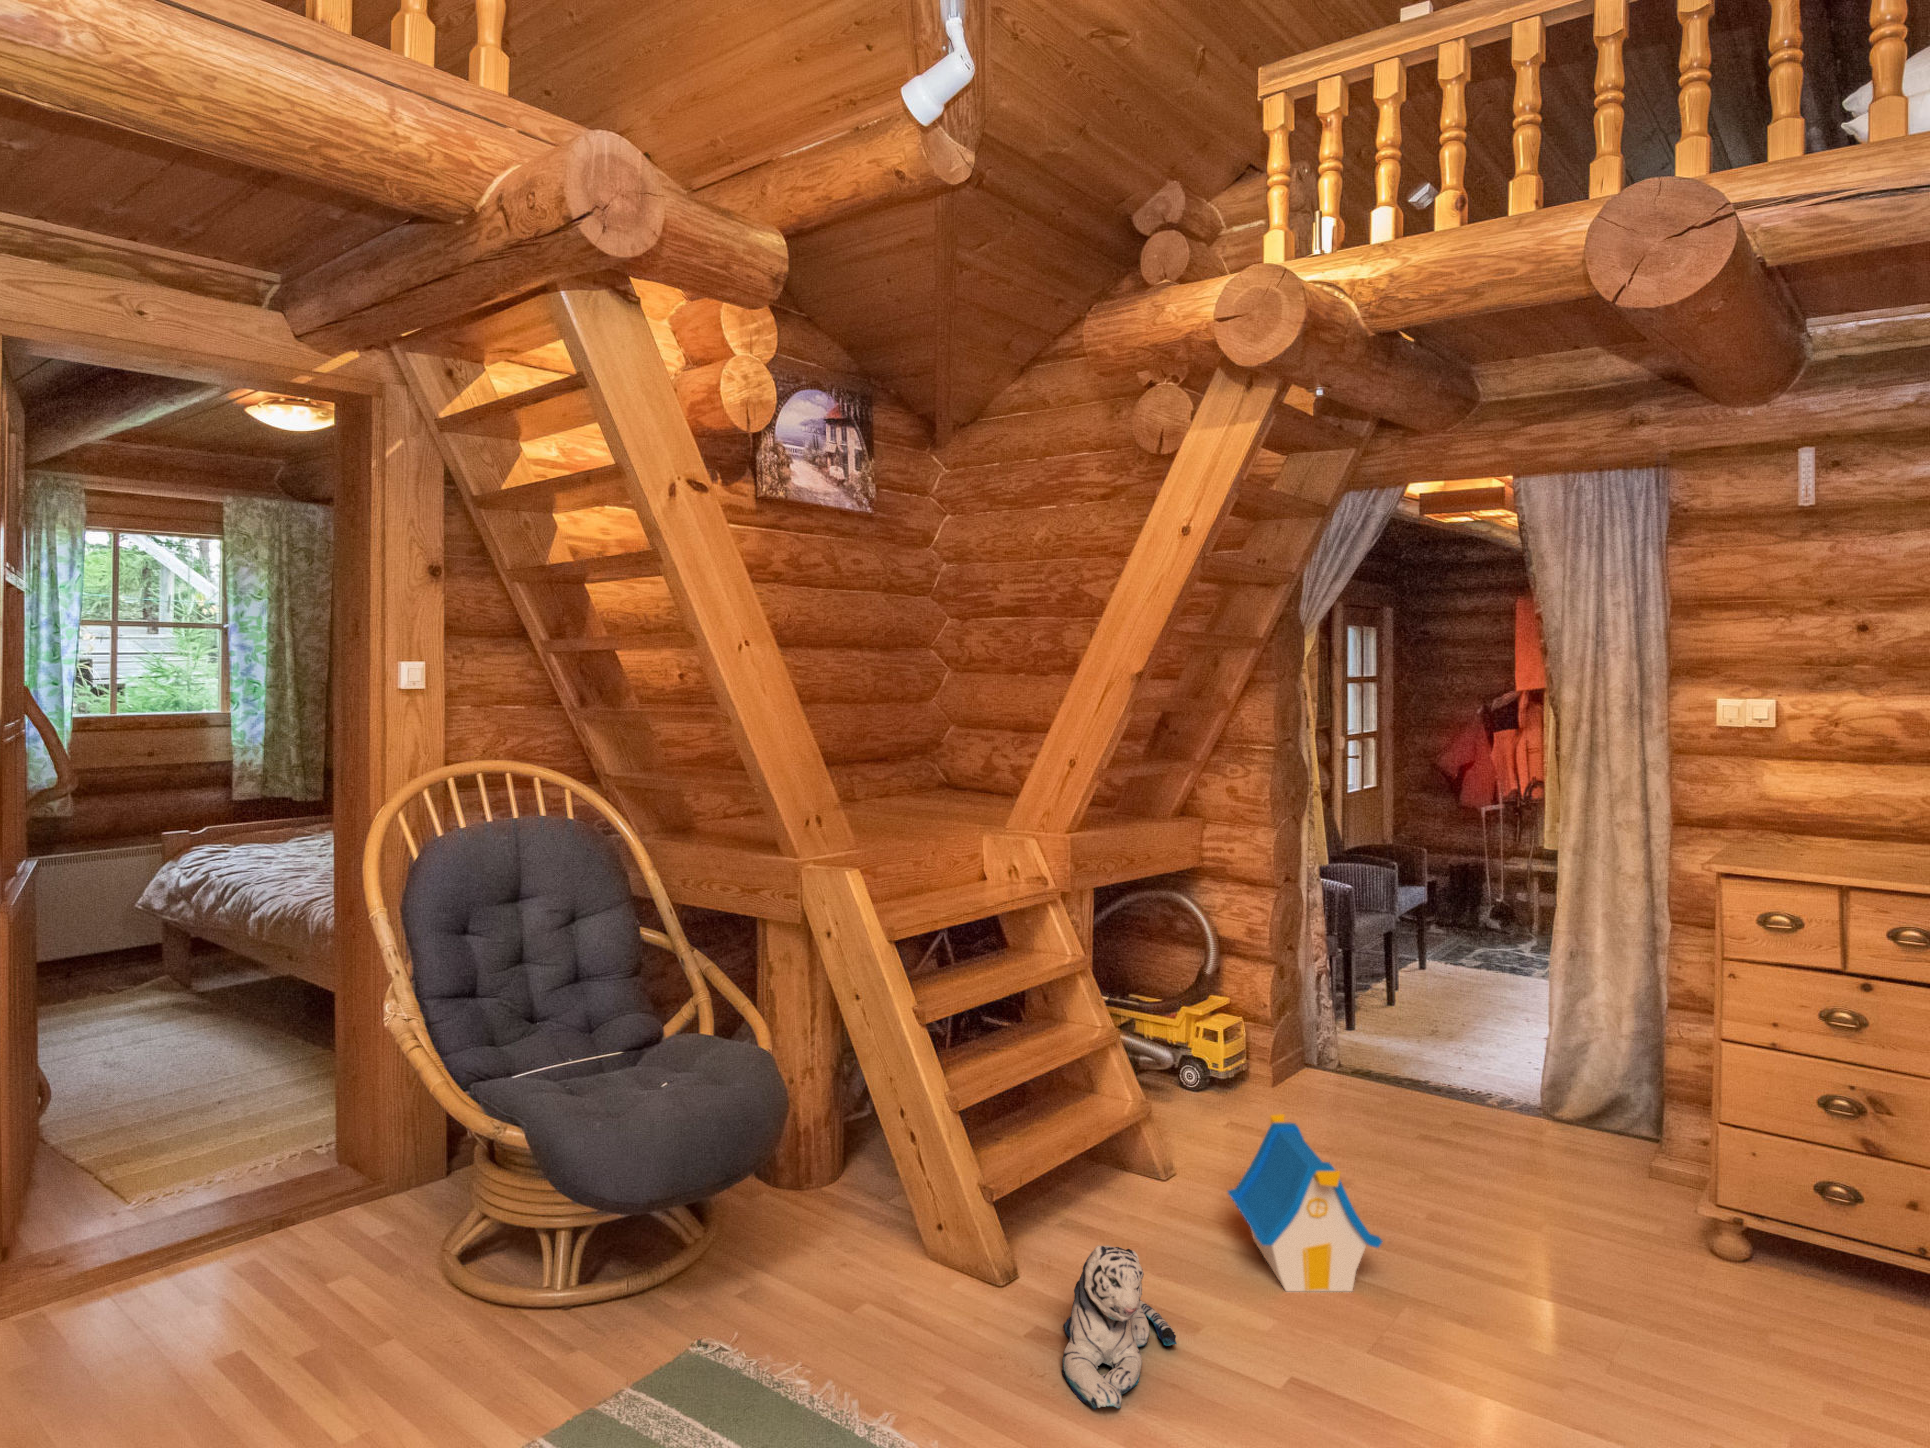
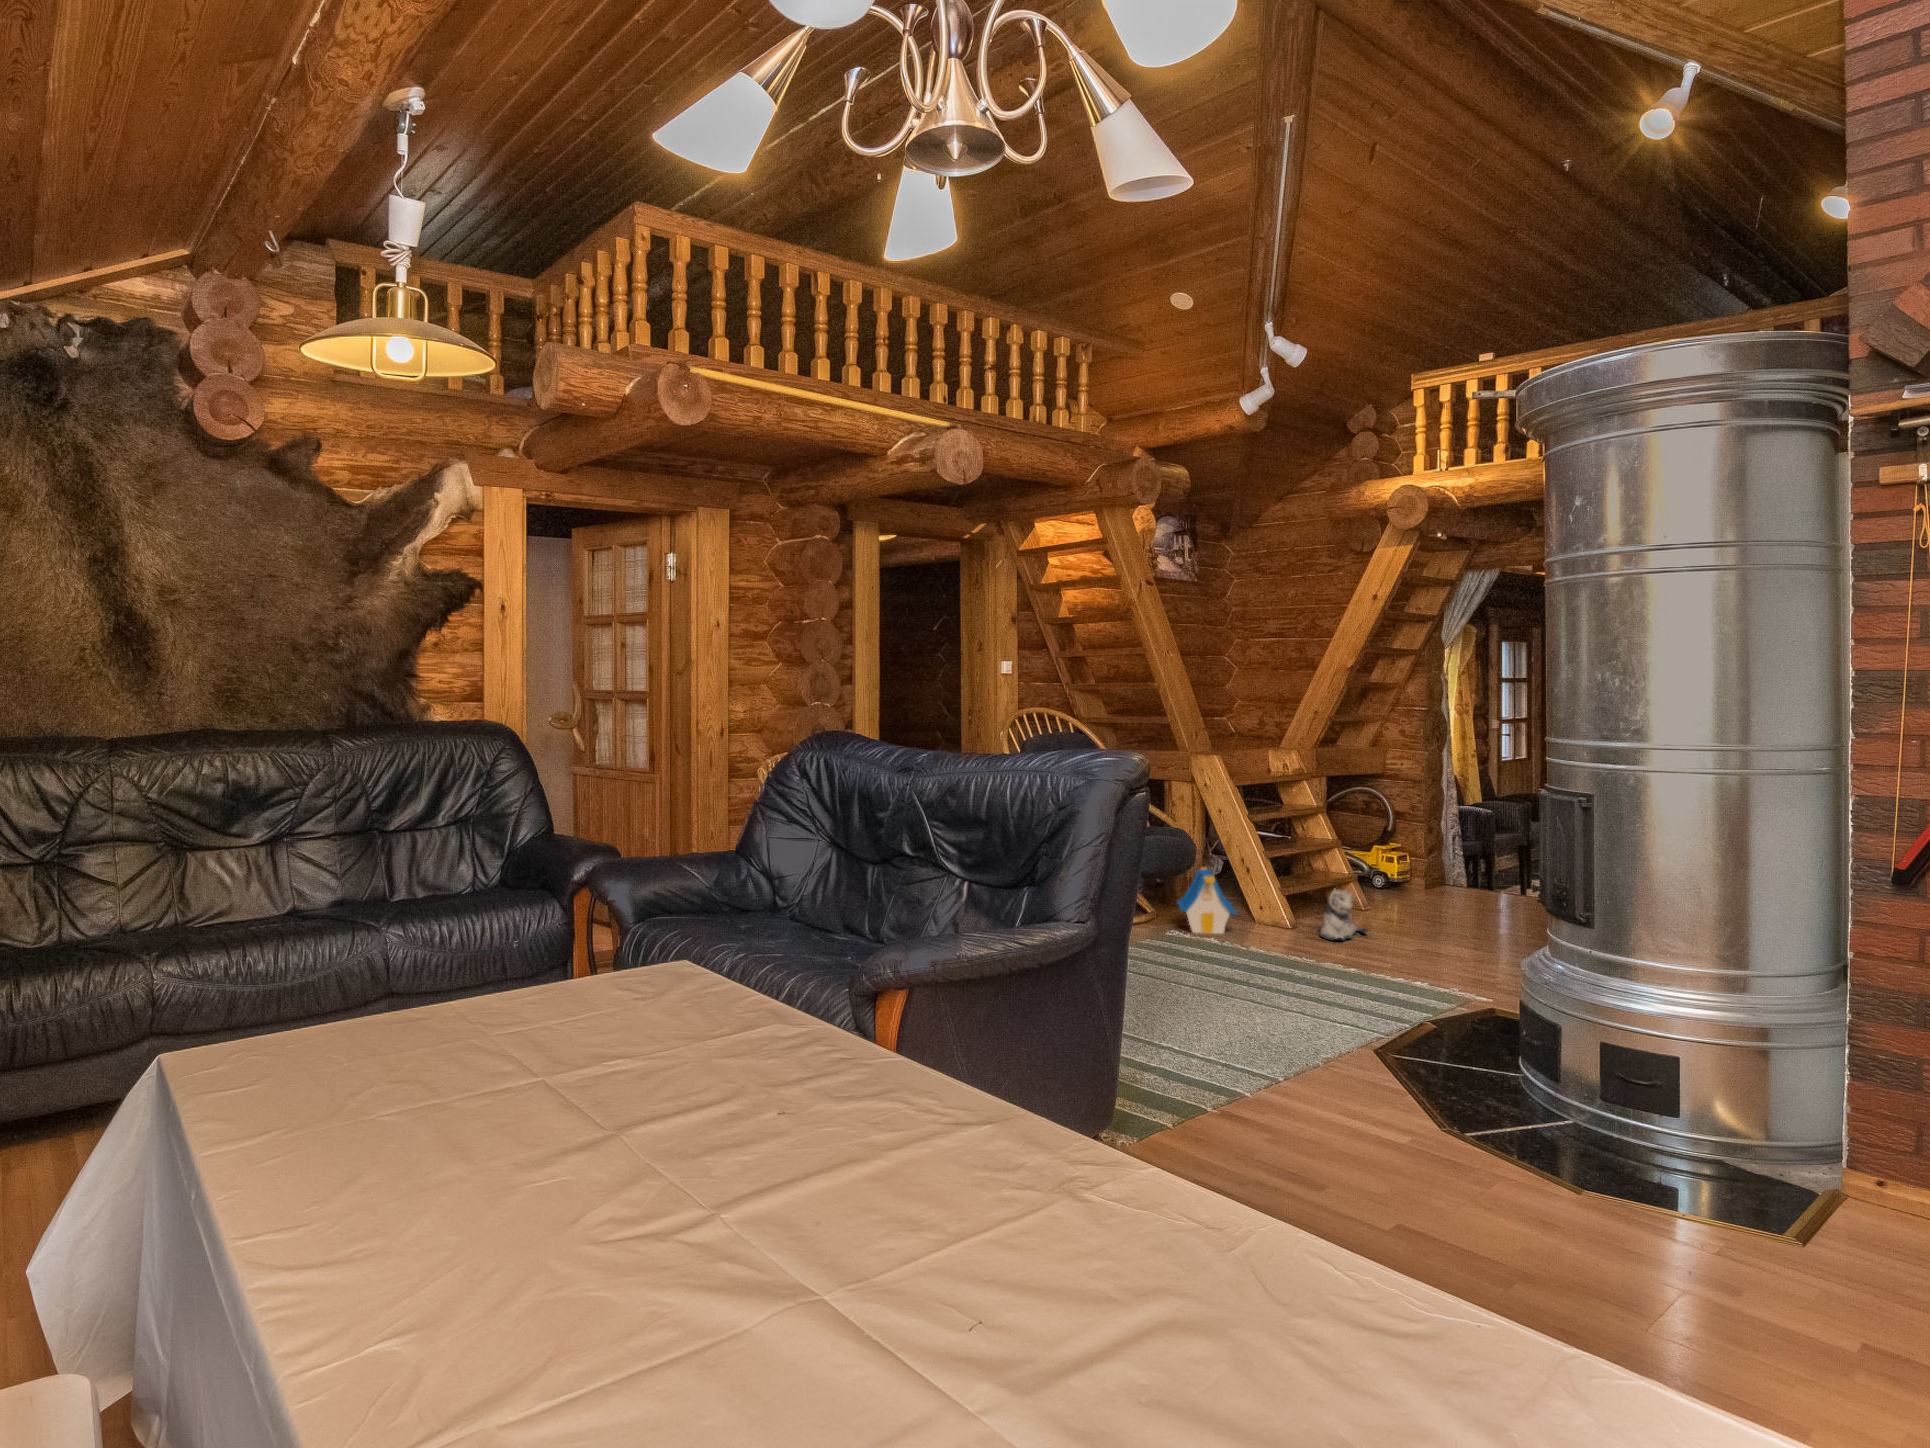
toy house: present [1228,1114,1382,1292] -> present [1178,867,1237,934]

